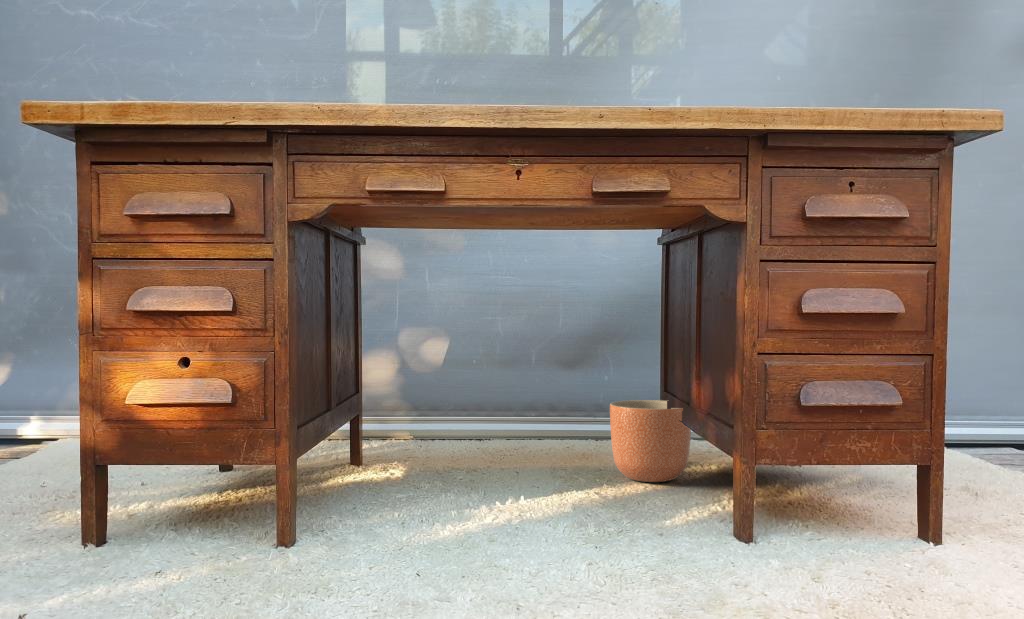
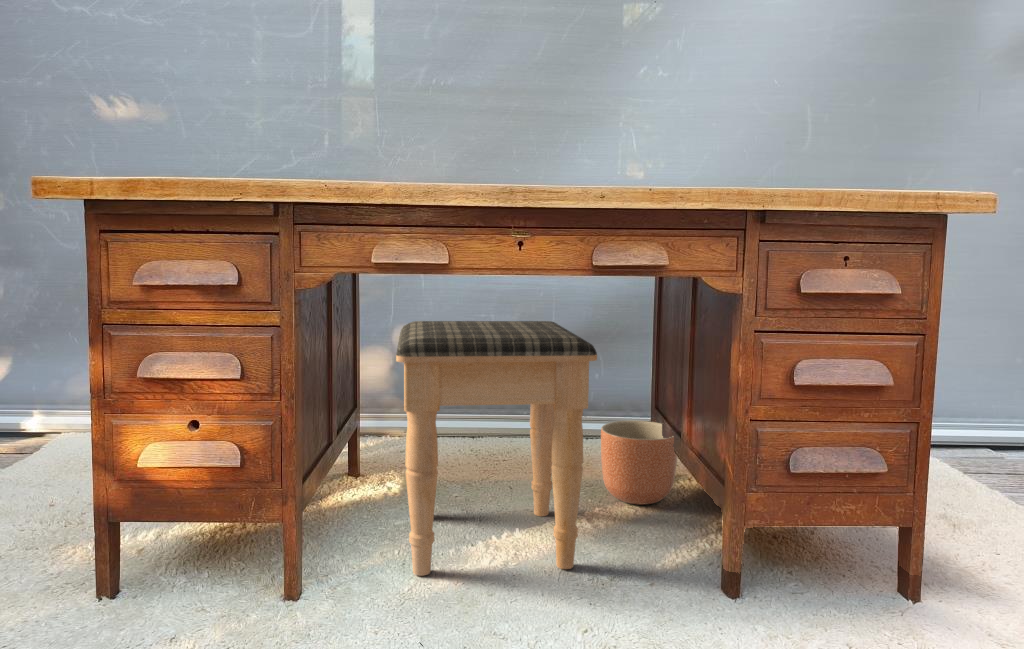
footstool: none [391,278,597,530] -> present [396,321,597,576]

